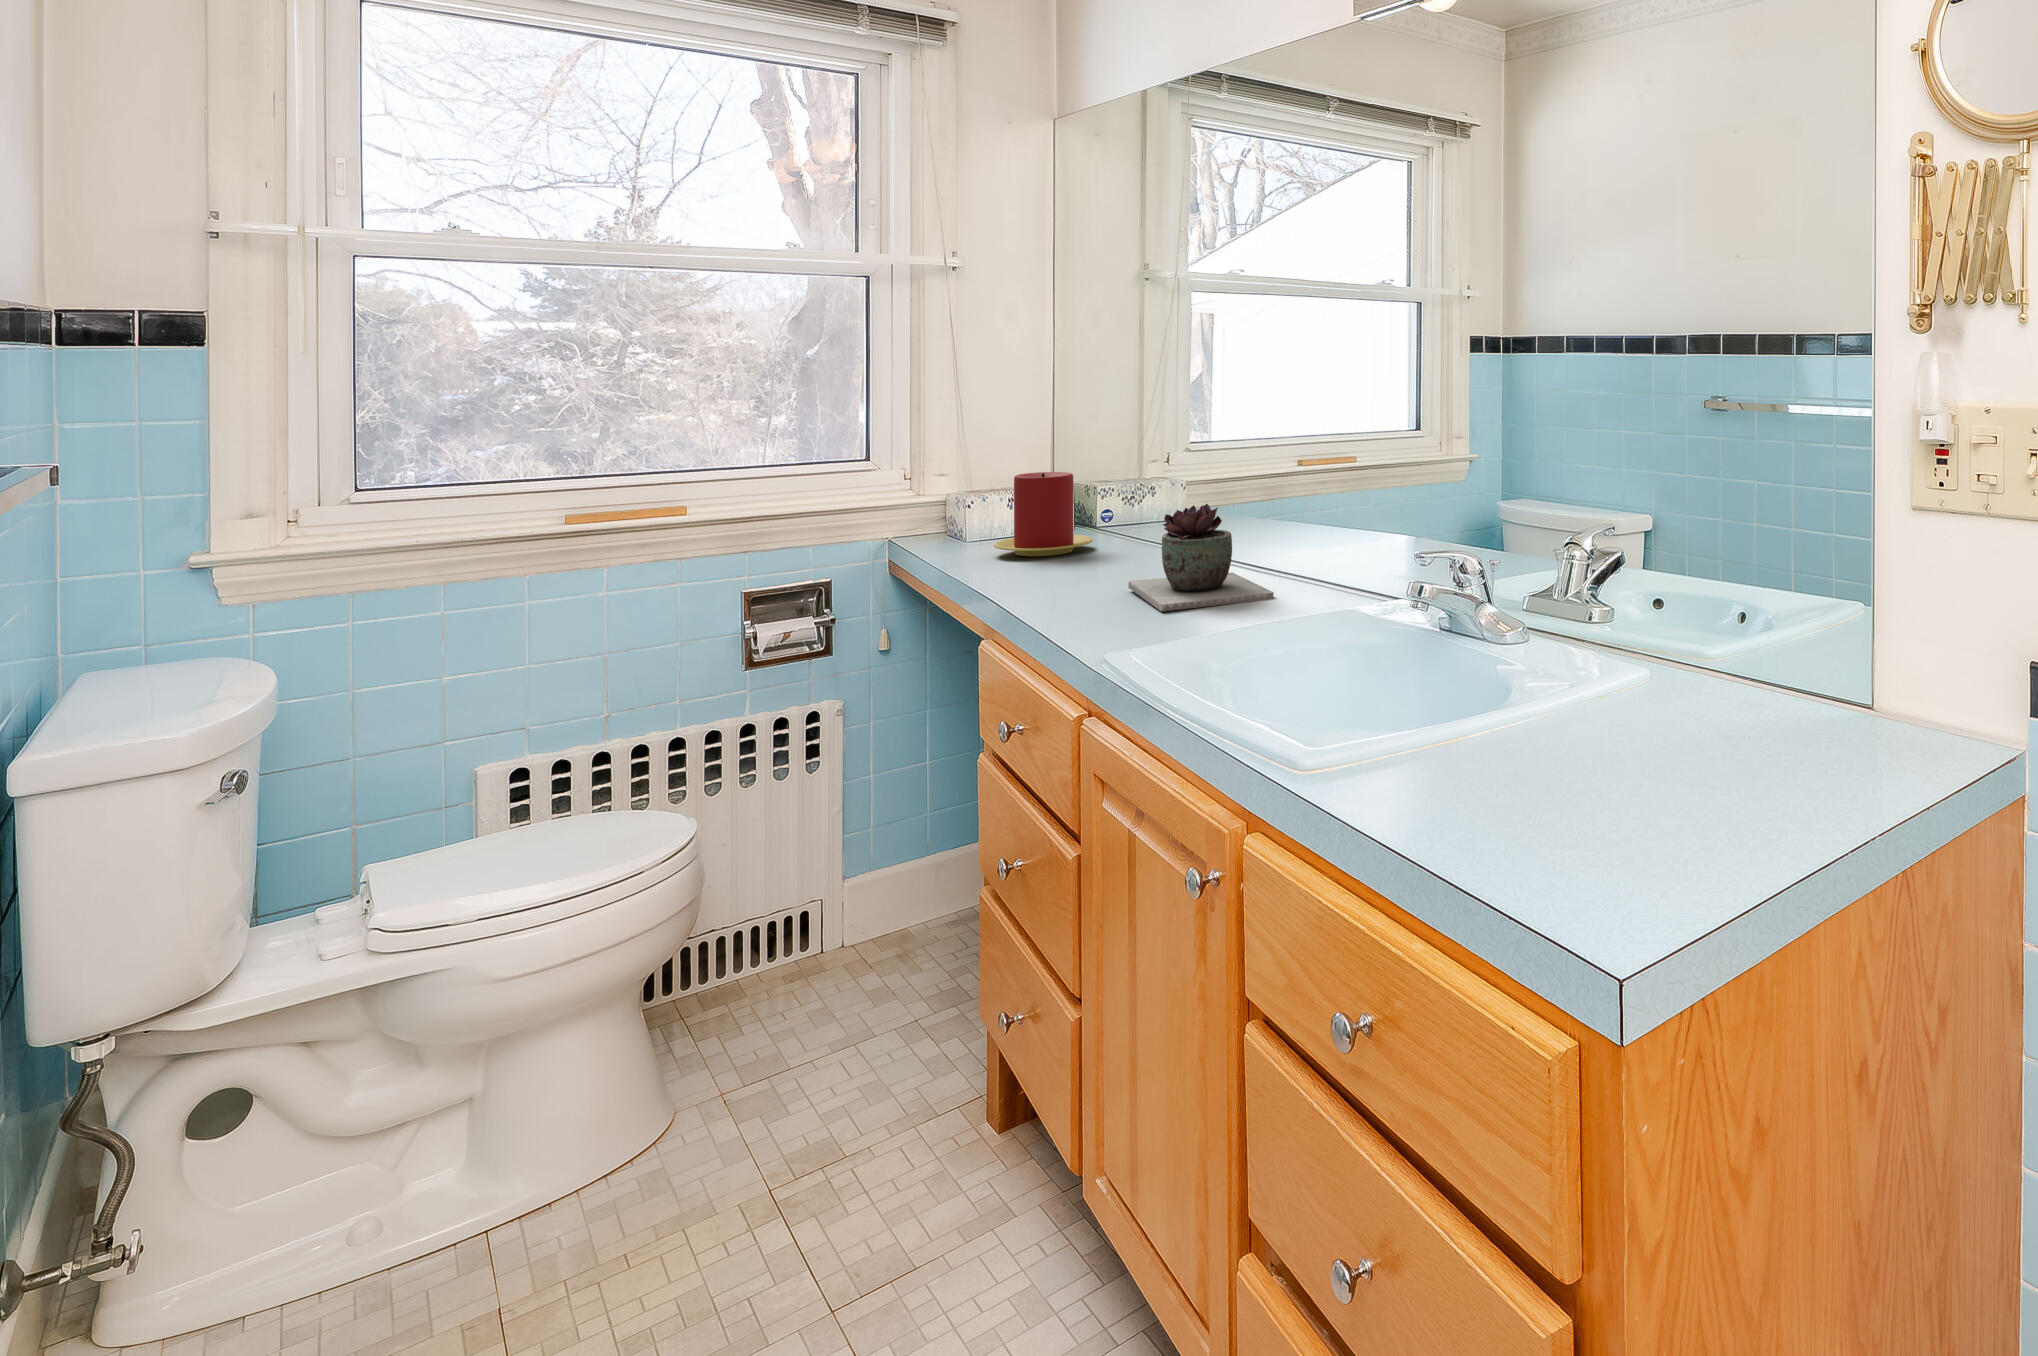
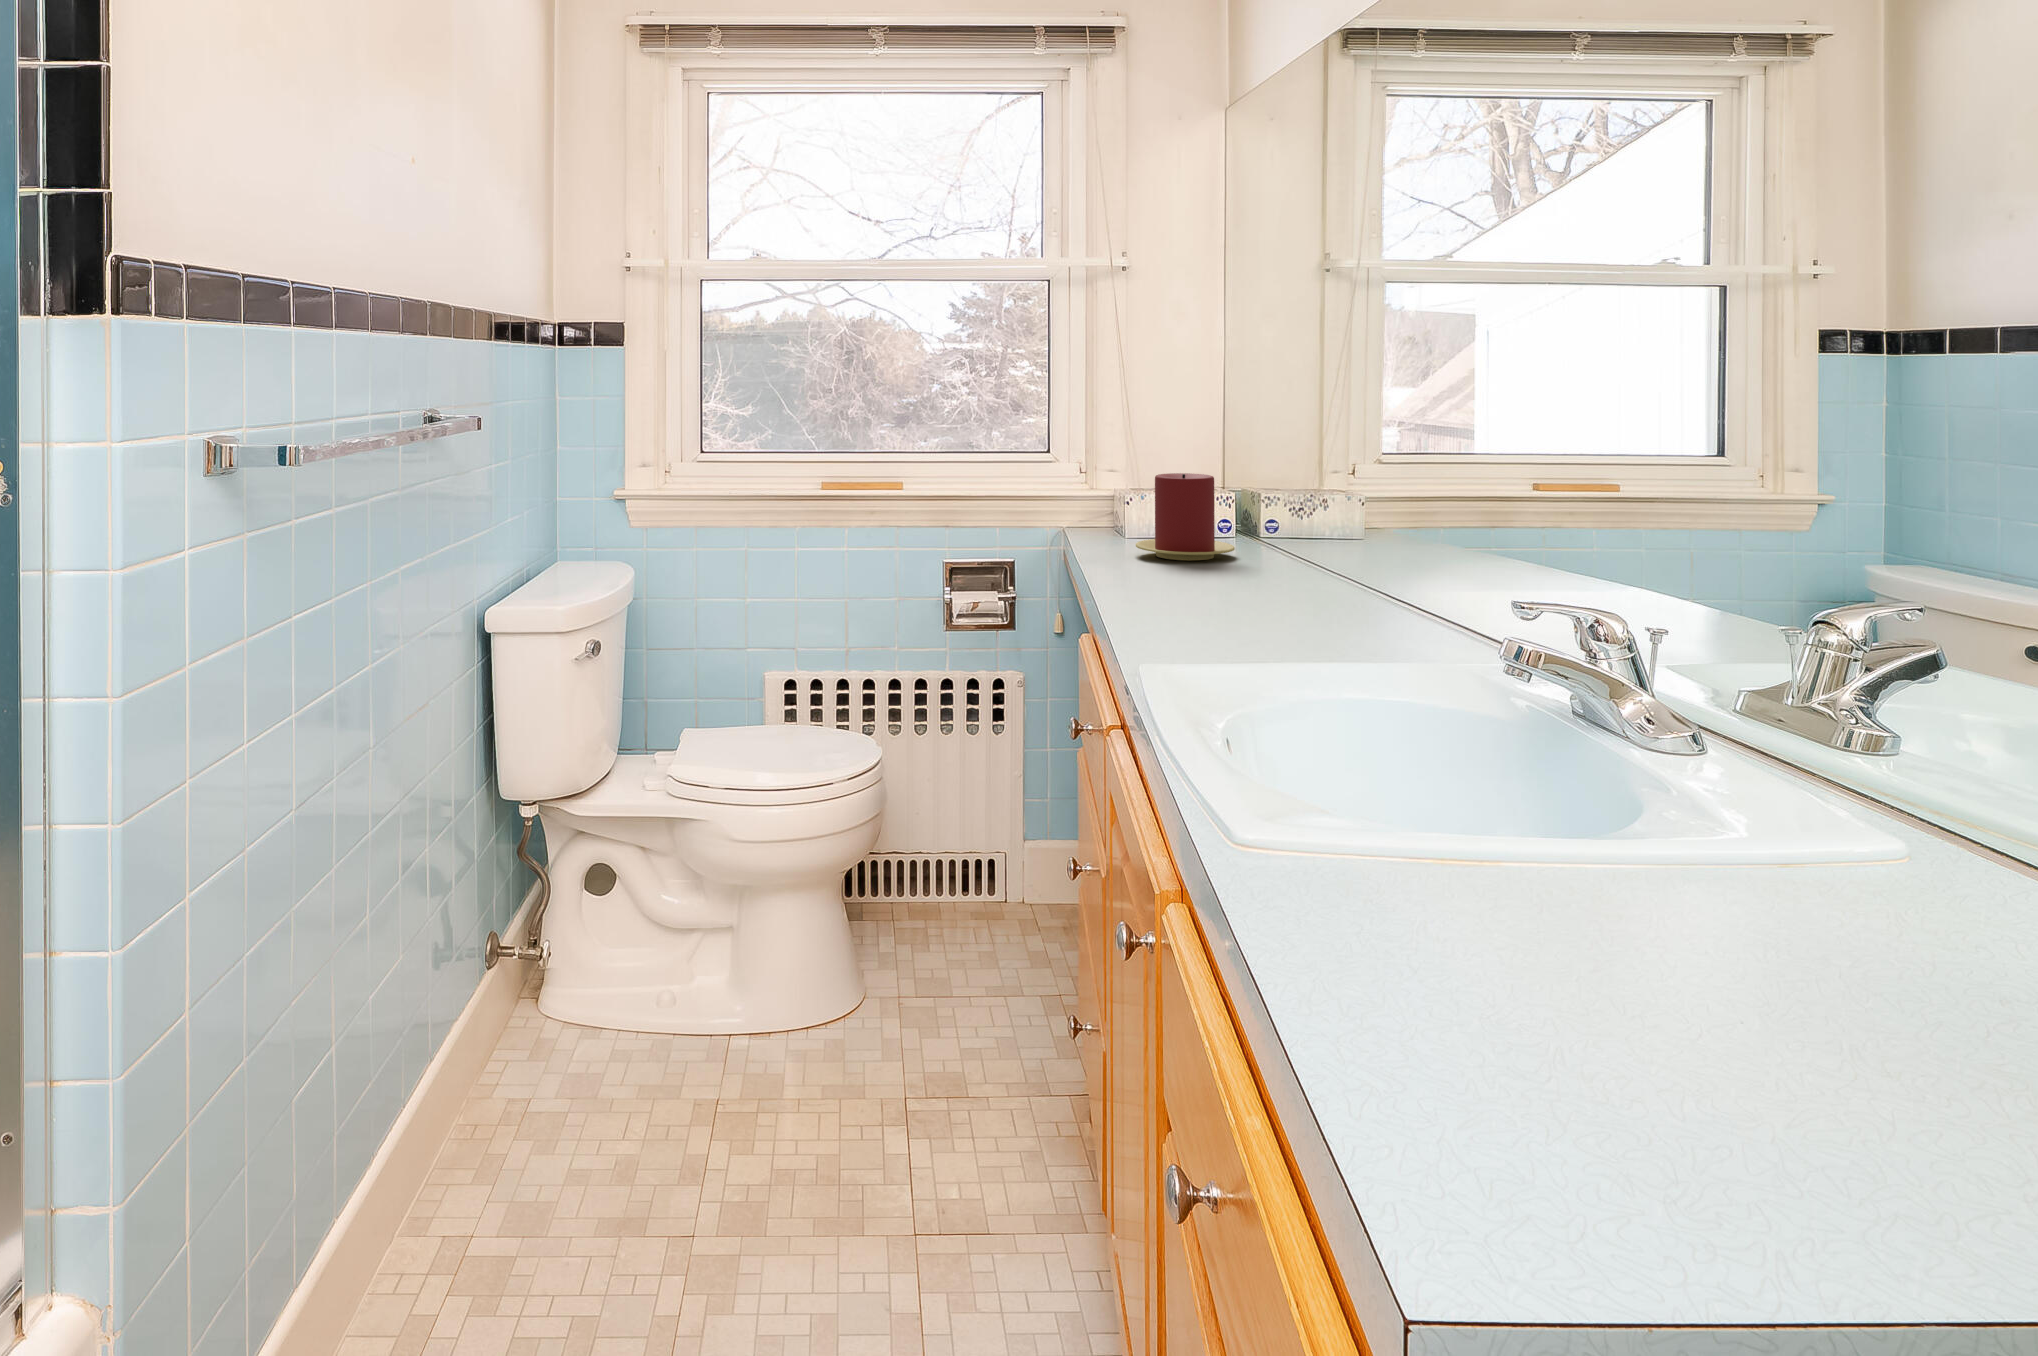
succulent plant: present [1128,504,1274,611] -> none [1220,518,1365,637]

